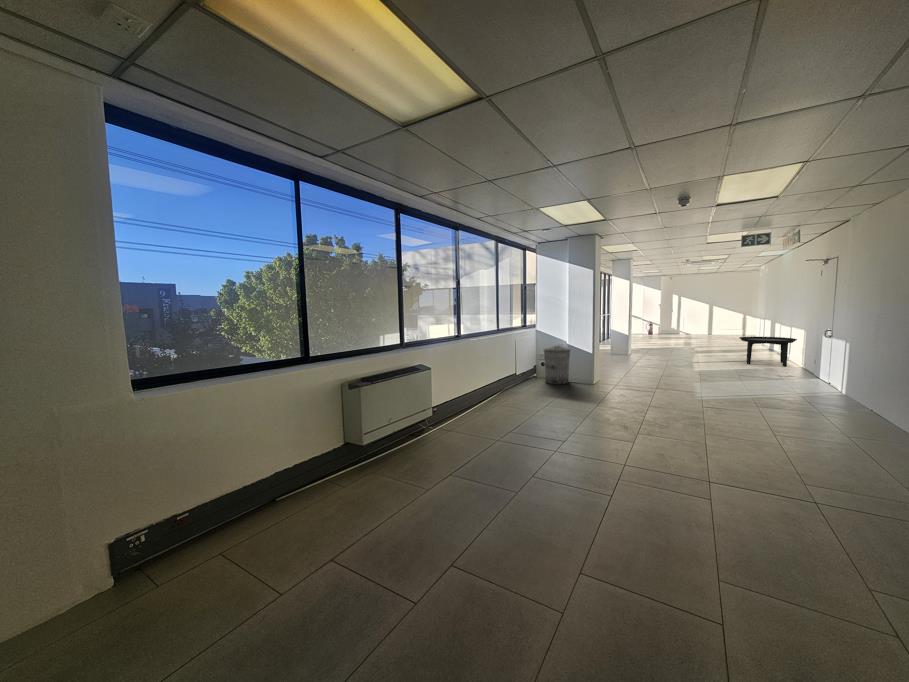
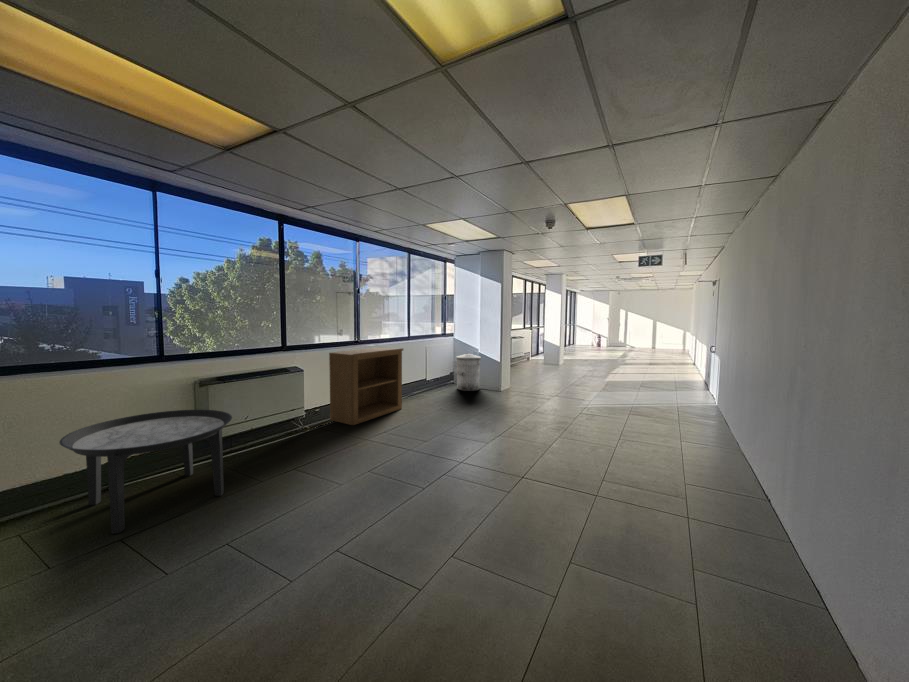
round table: present [739,337,797,367] -> present [59,410,232,534]
bookshelf: none [443,342,509,424] -> present [329,348,403,425]

